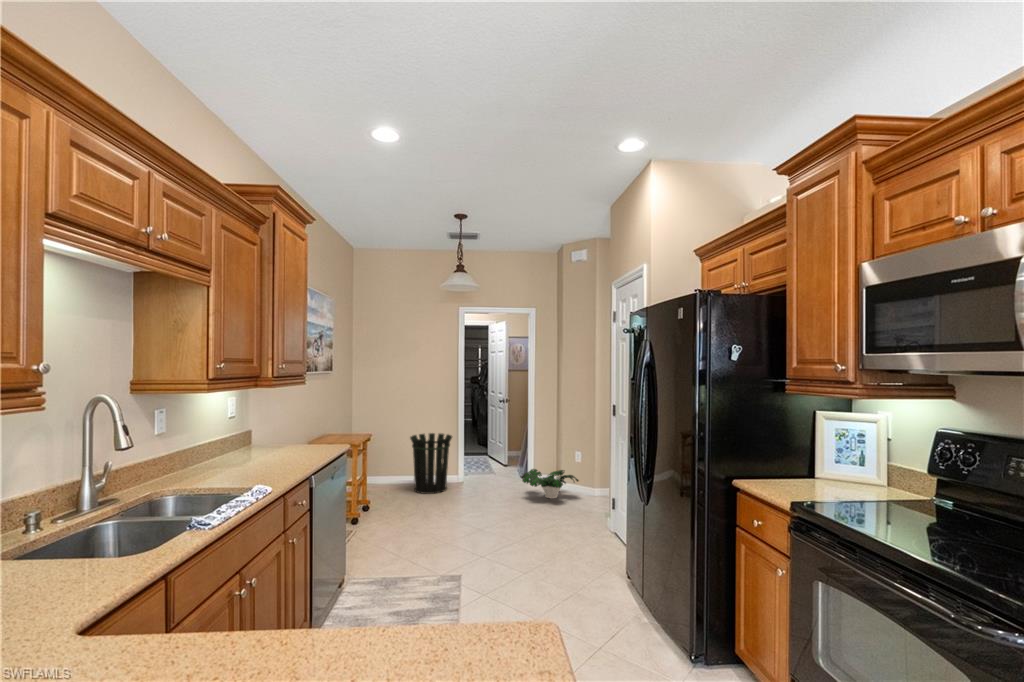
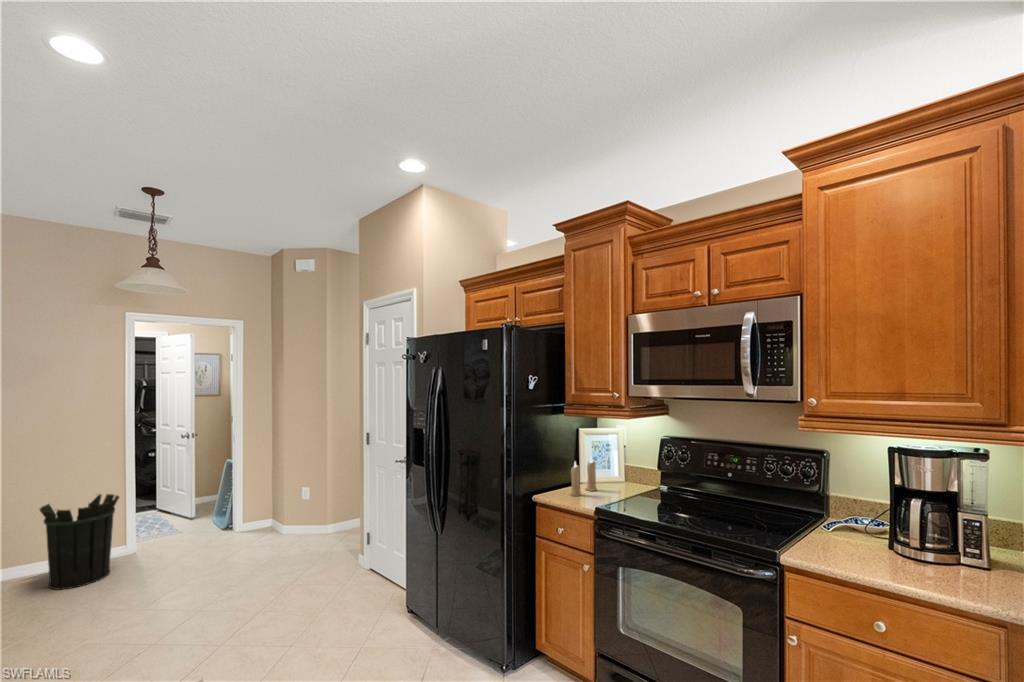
candle: none [787,443,832,487] -> present [570,458,597,496]
potted plant: present [522,469,579,499] -> none [236,511,309,549]

